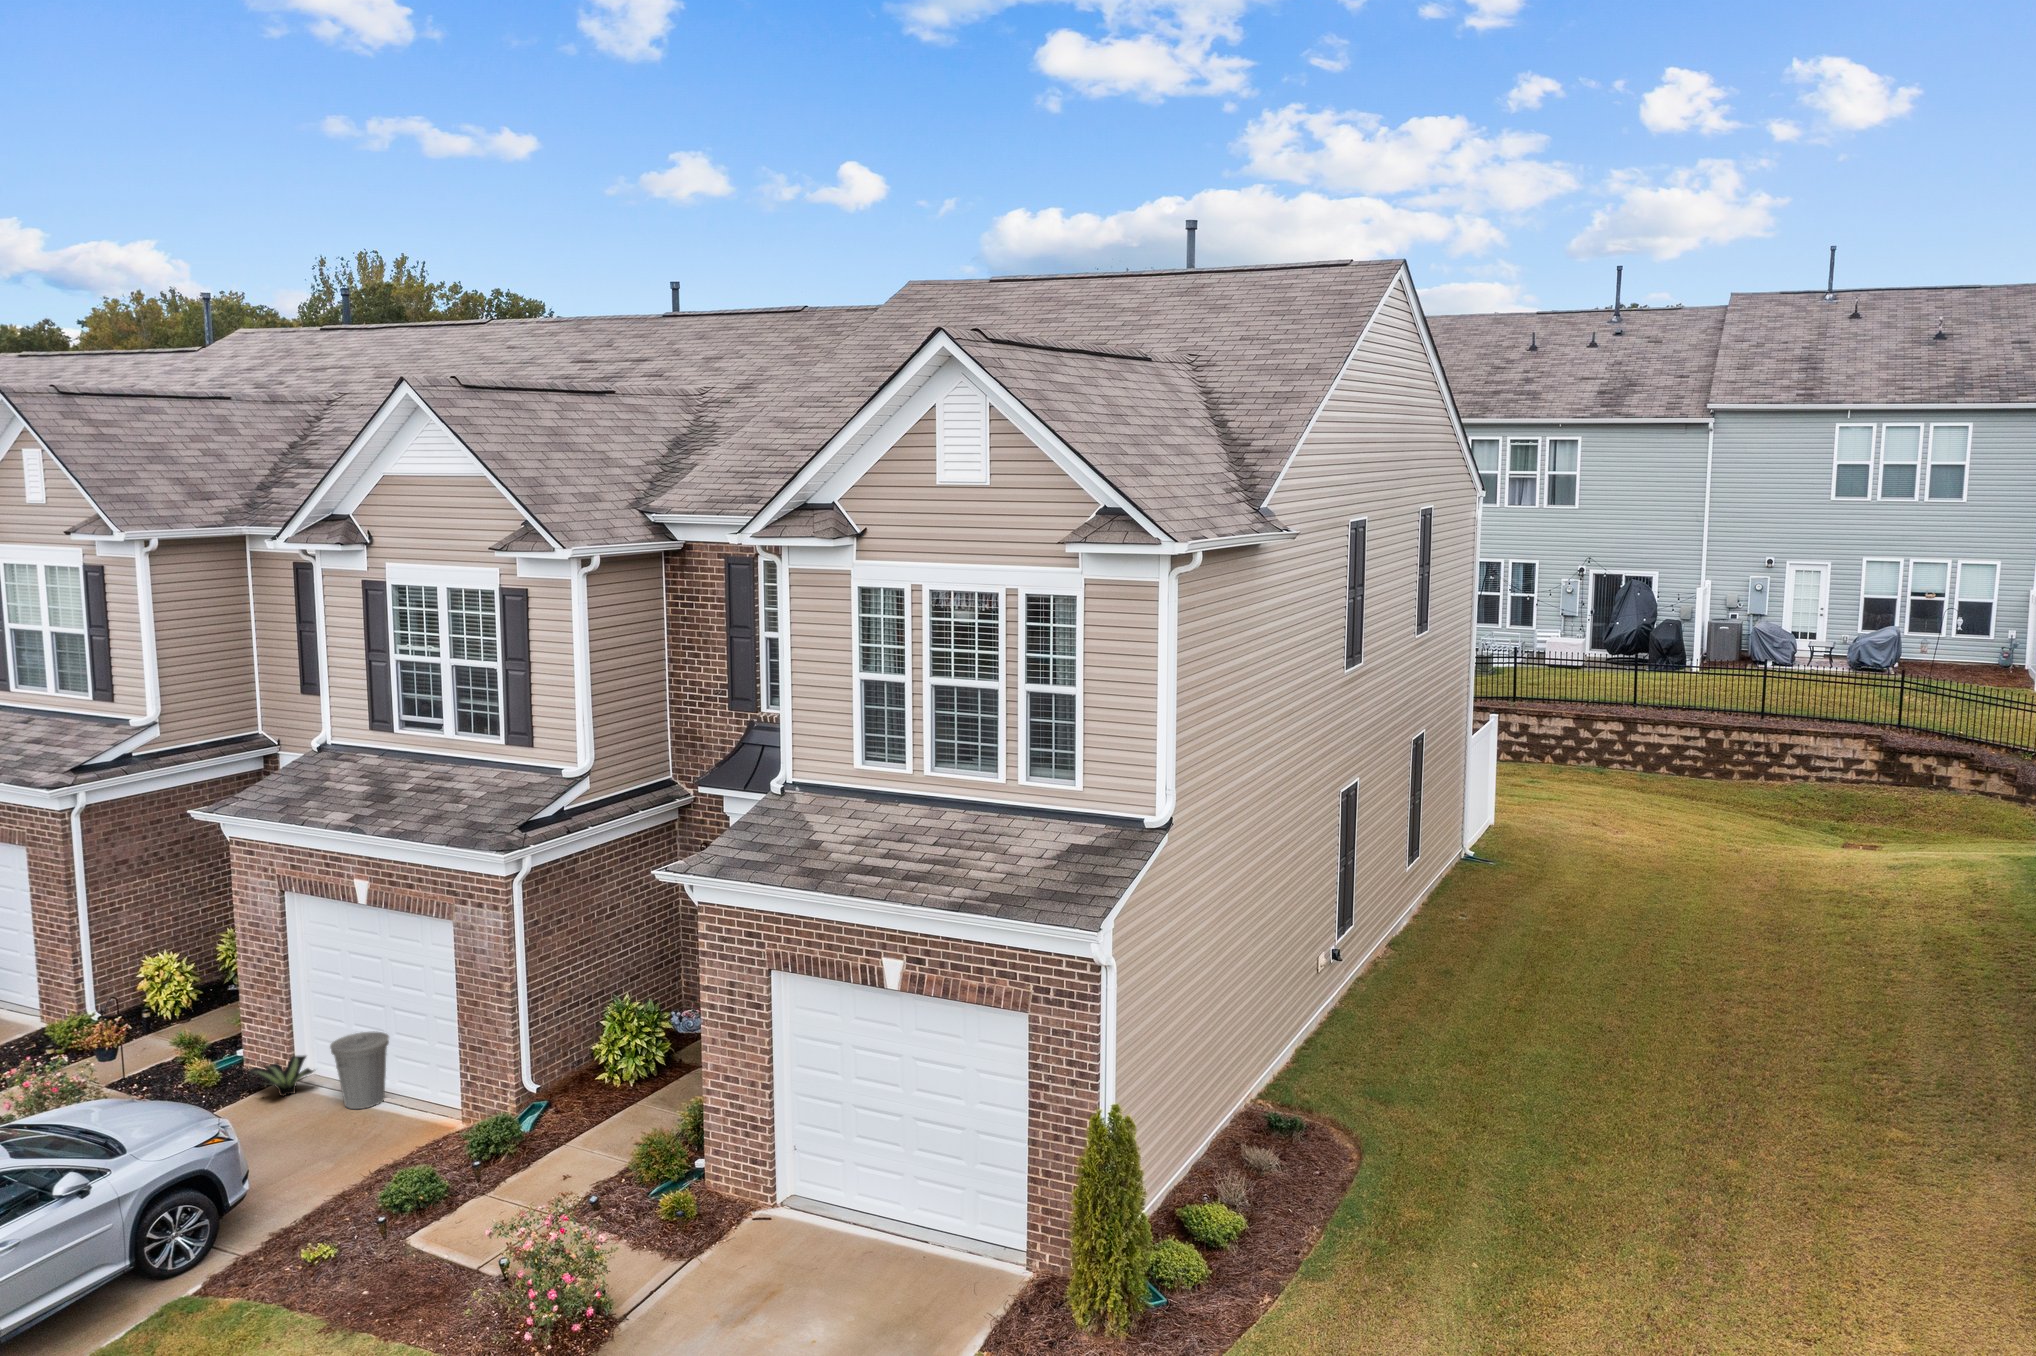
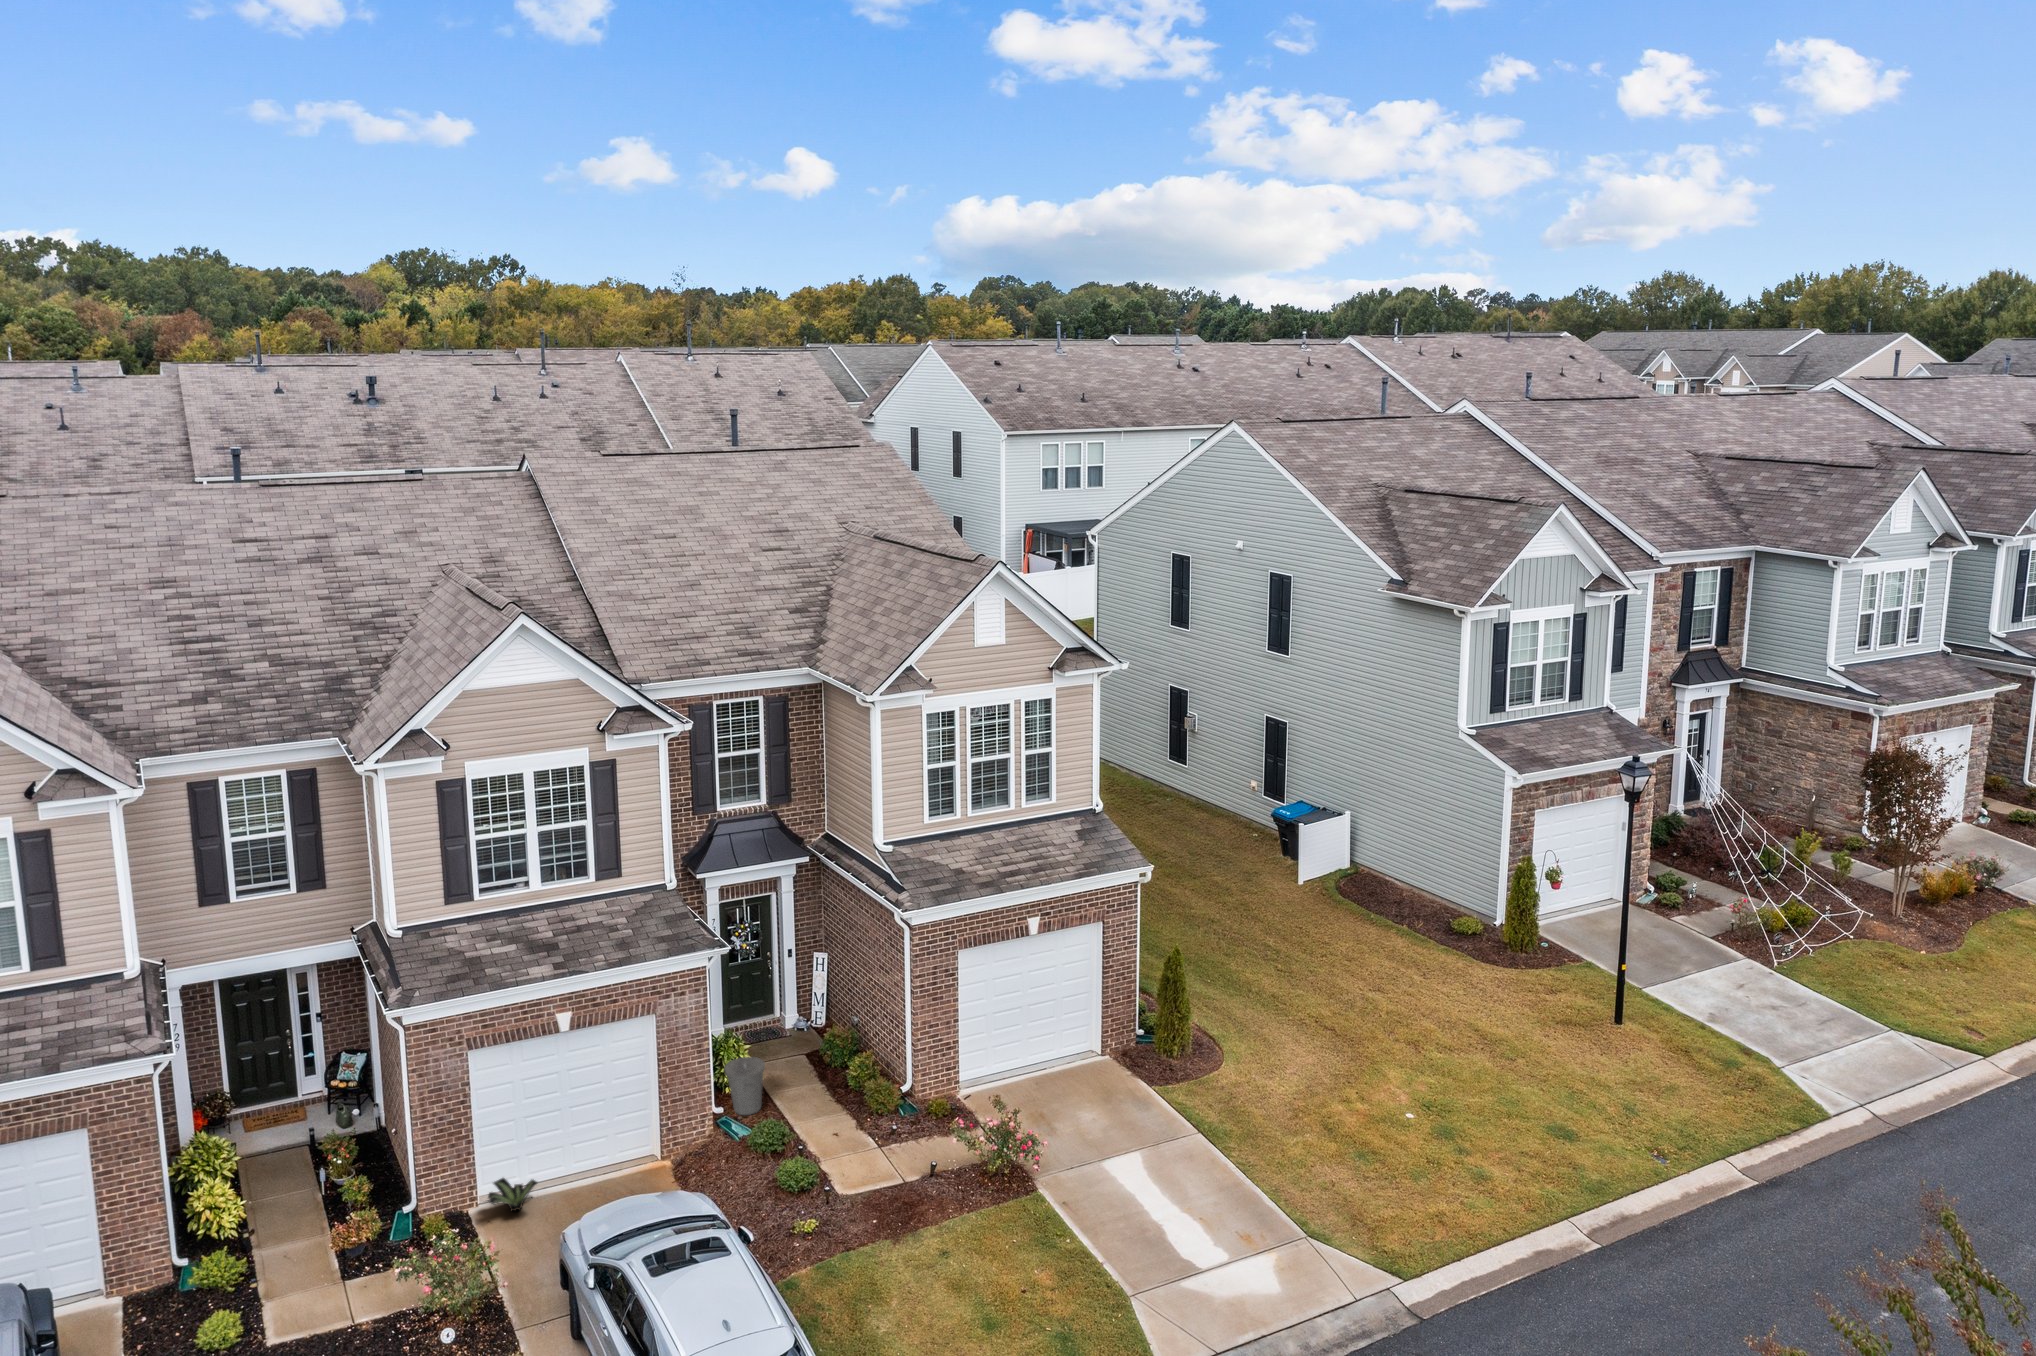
trash can: present [330,1031,389,1109] -> present [724,1057,765,1115]

